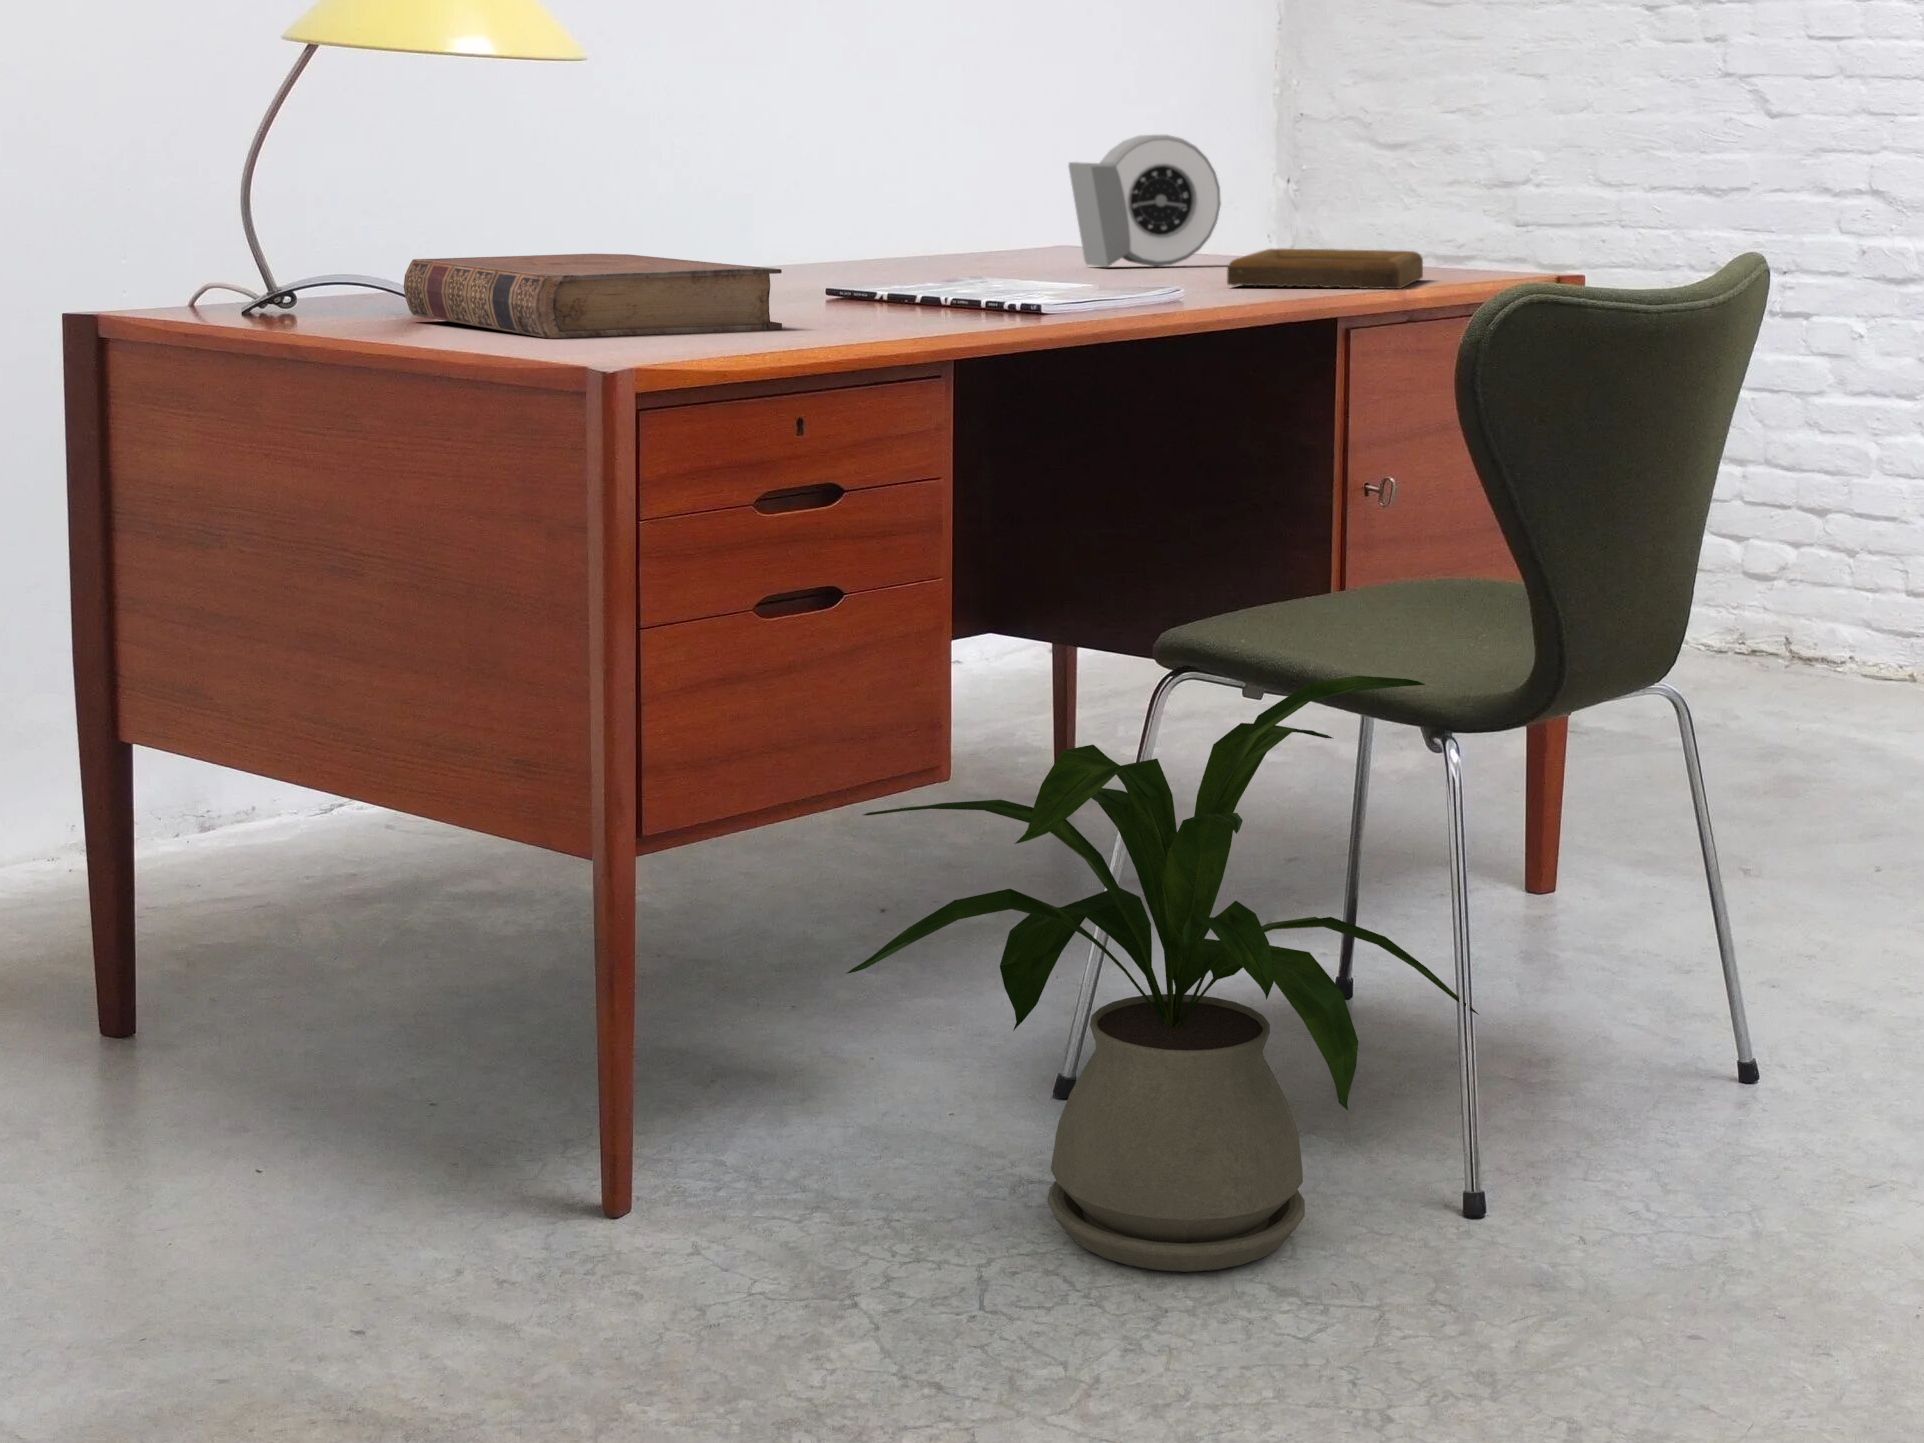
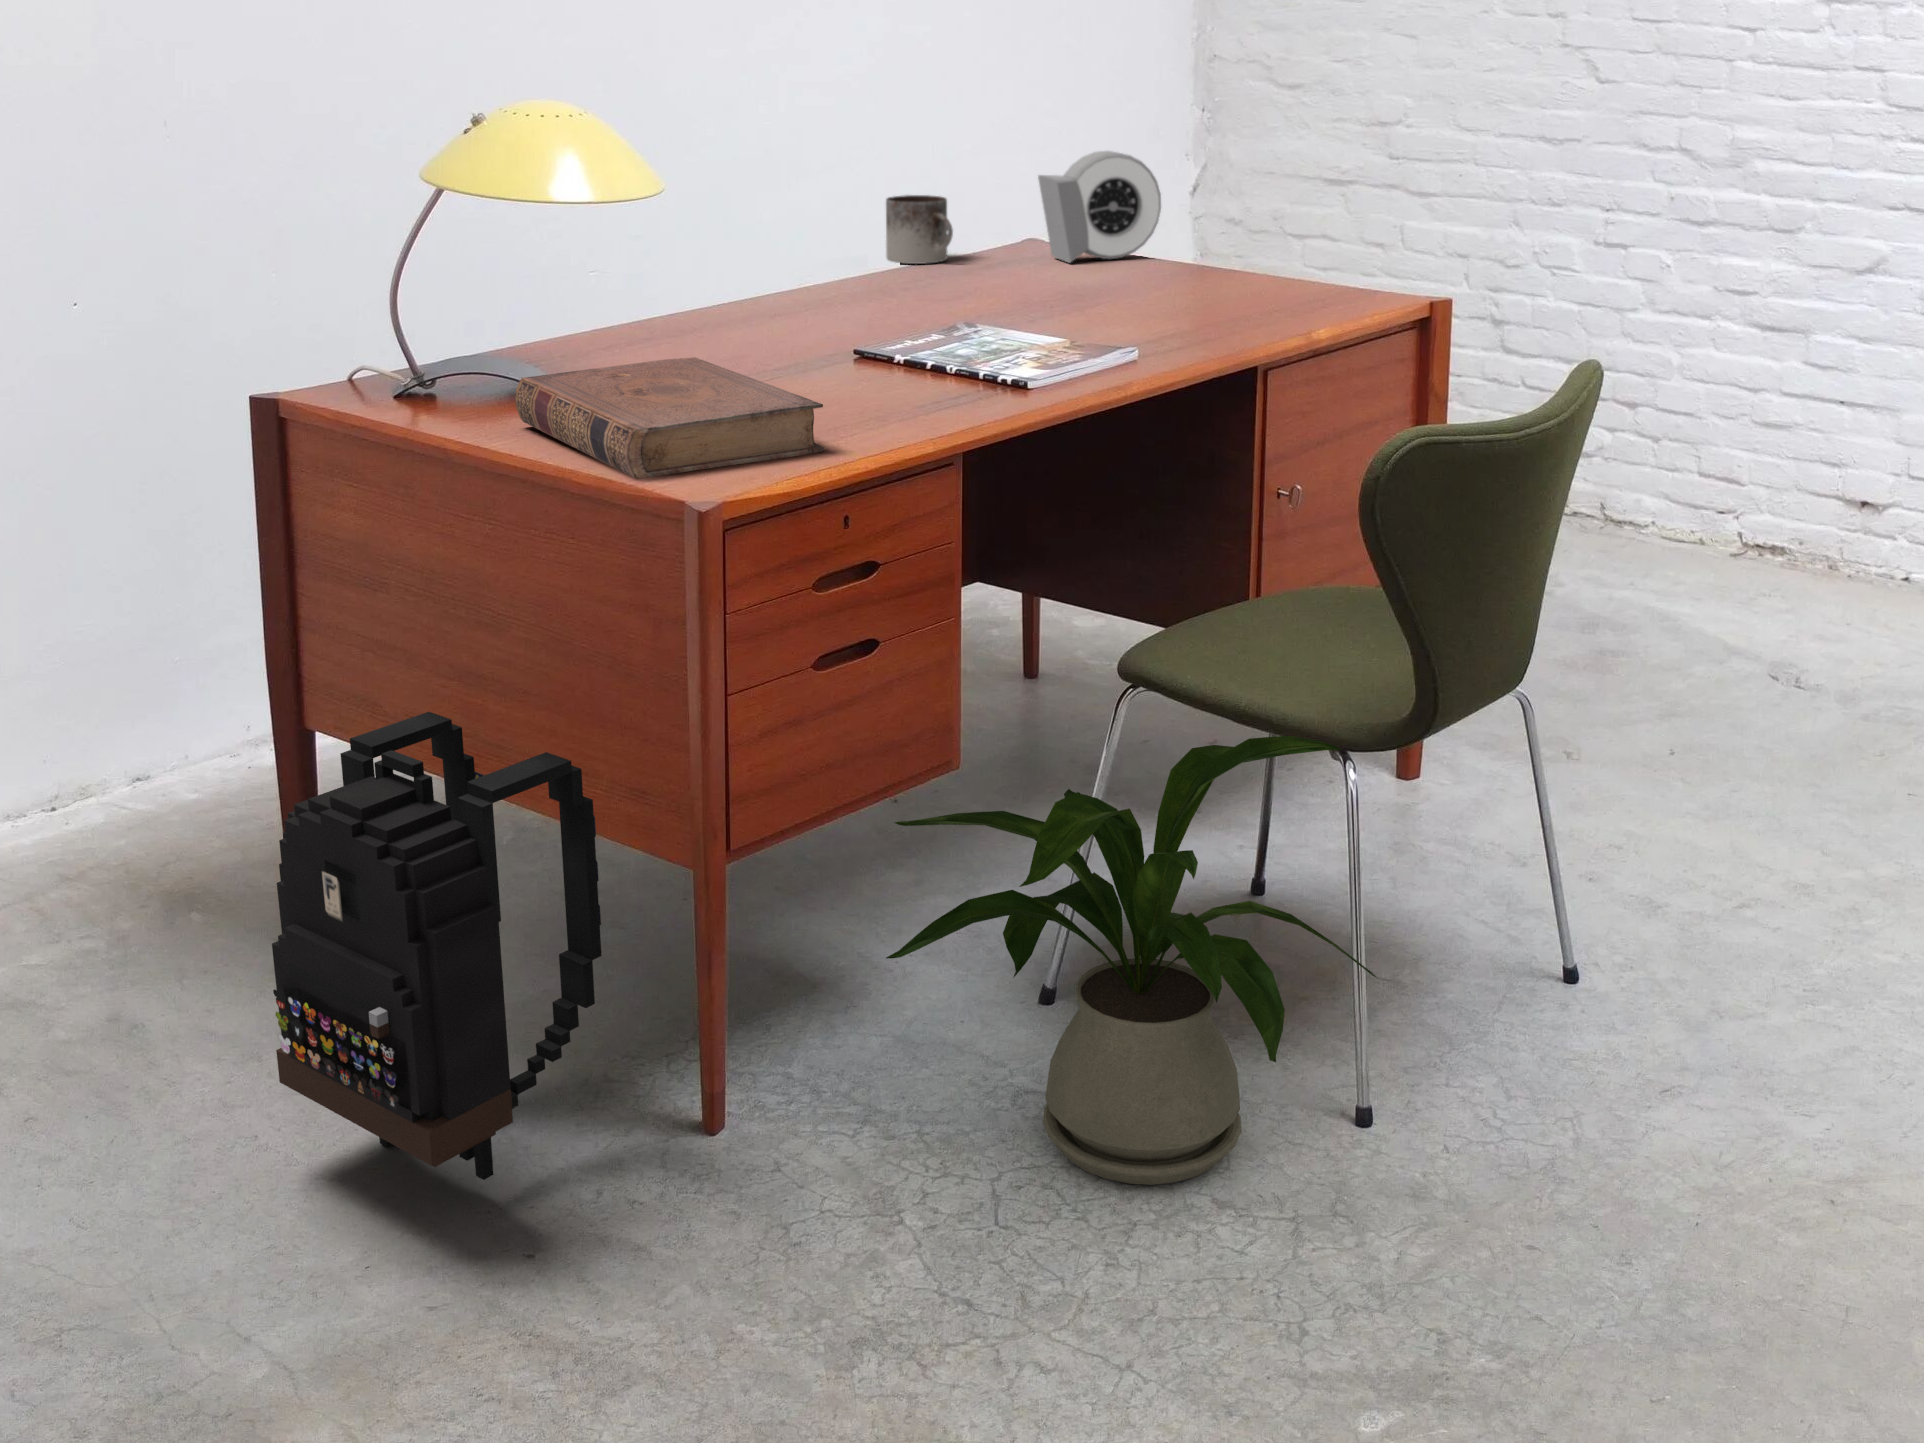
mug: none [880,190,962,268] -> present [886,195,953,264]
picture frame: present [1227,249,1423,289] -> none [1172,274,1328,328]
backpack: none [60,659,484,1246] -> present [272,712,601,1180]

